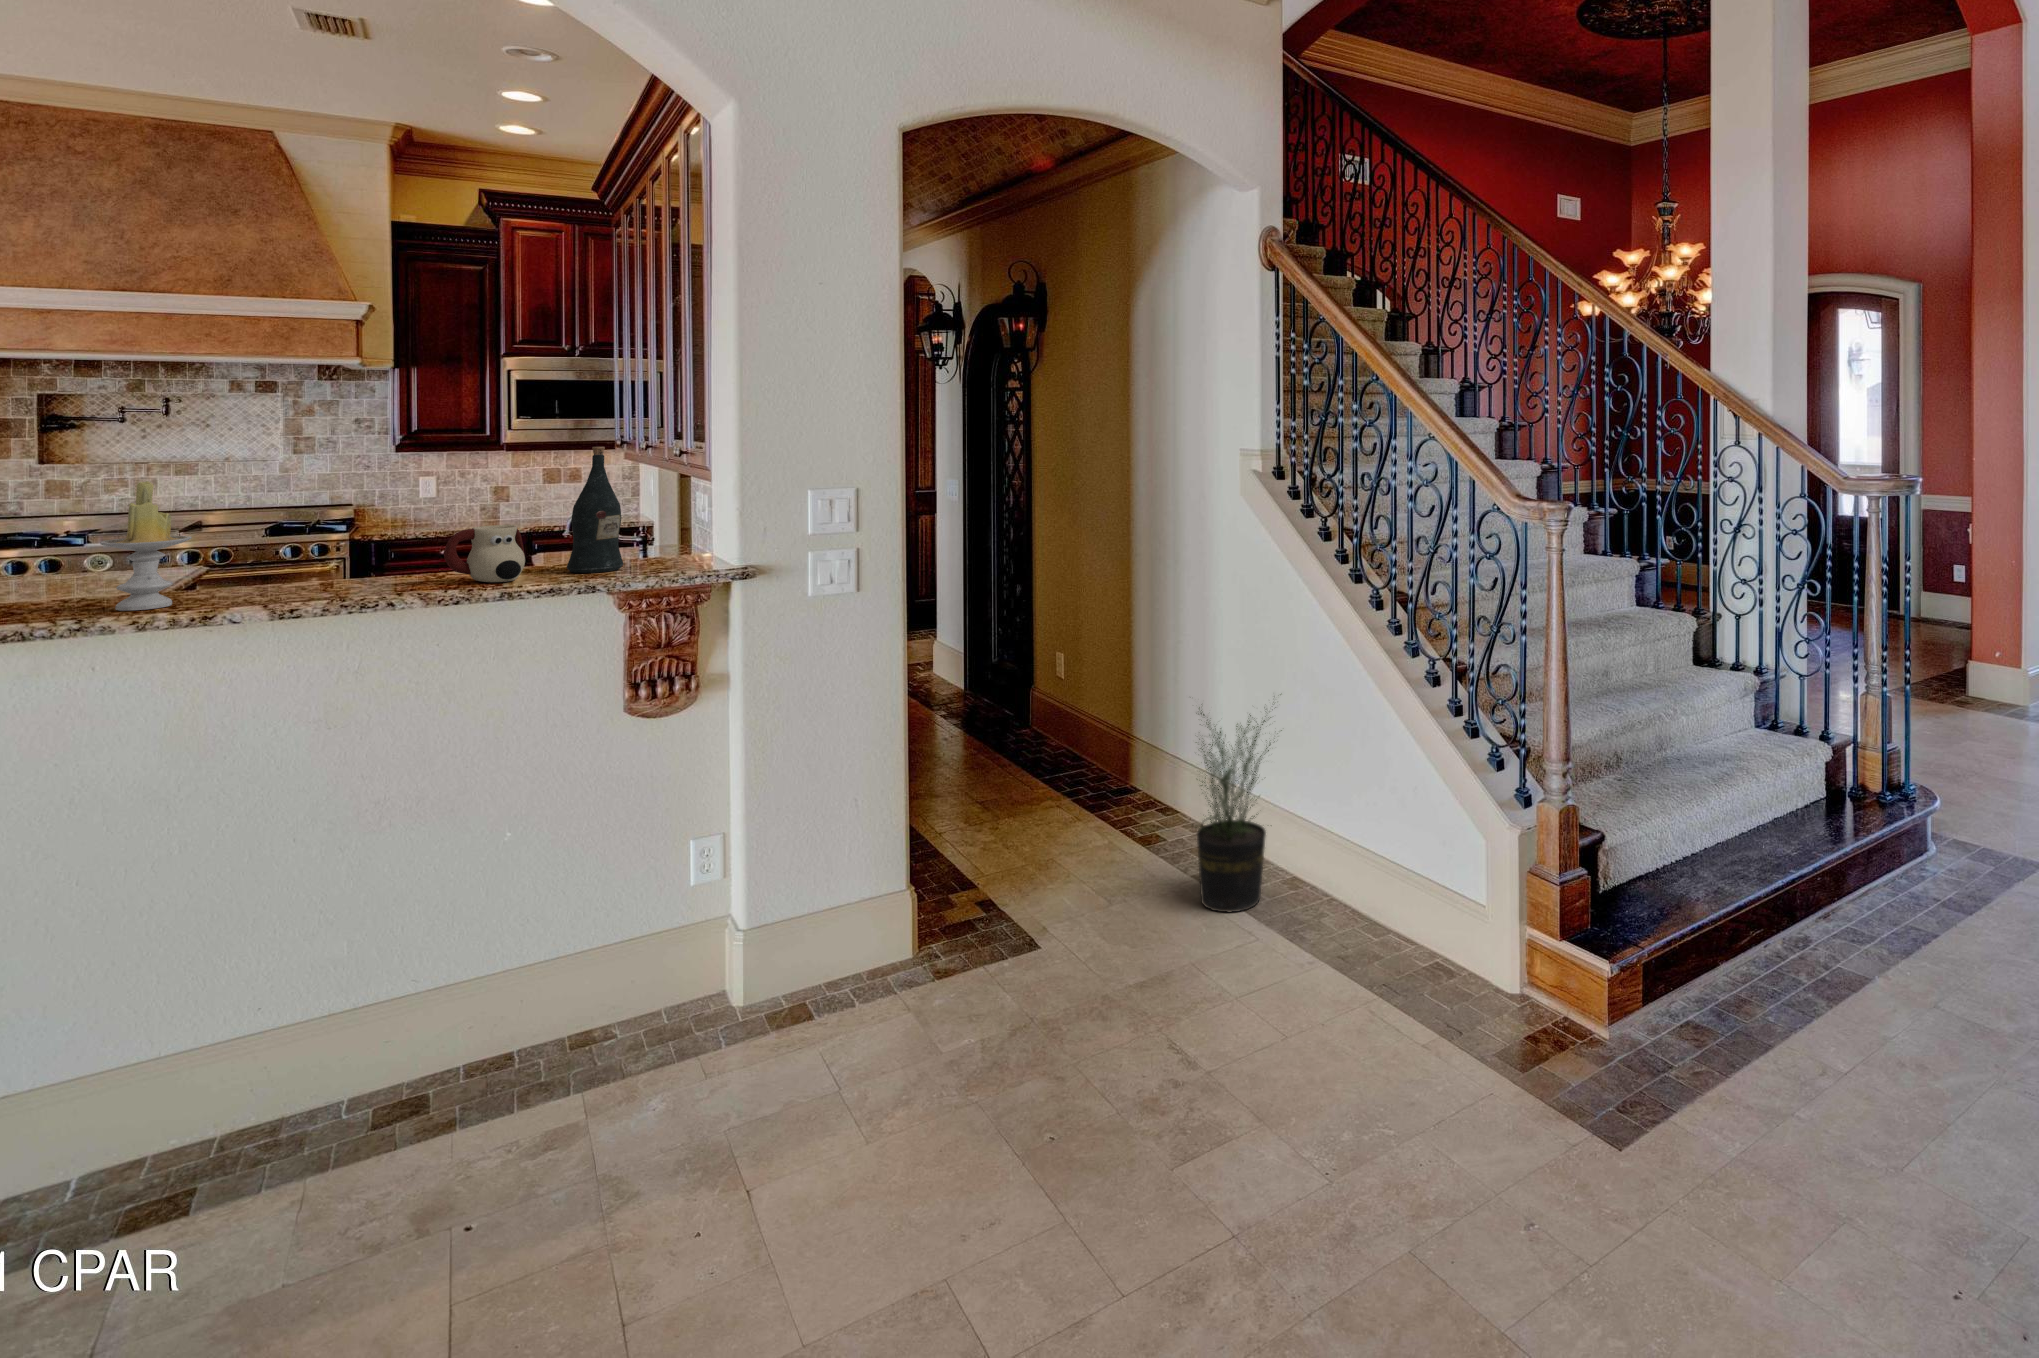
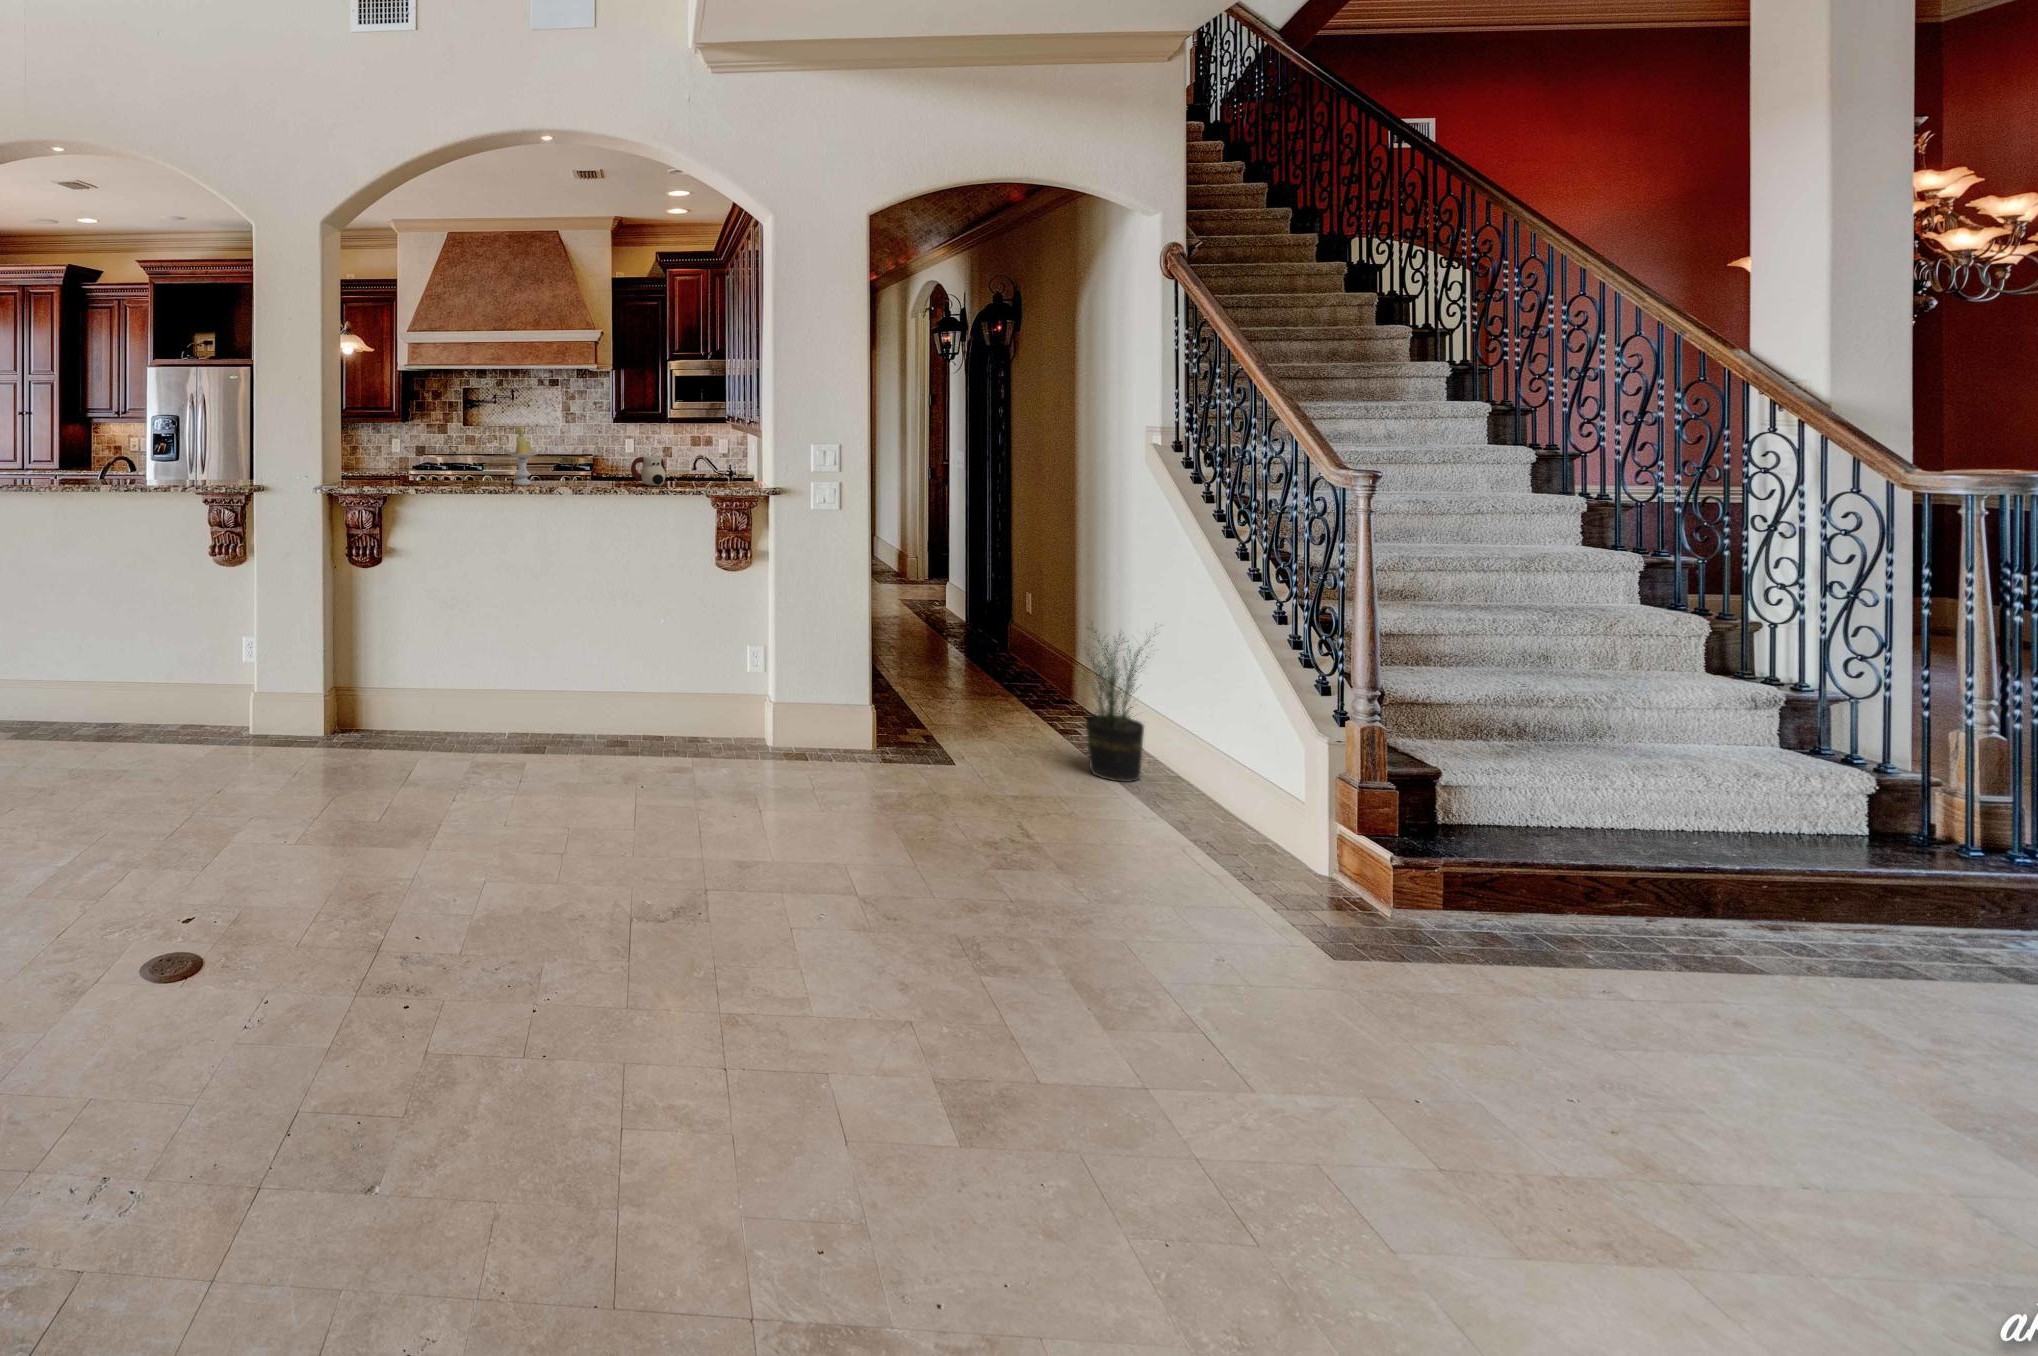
wine bottle: present [567,447,623,573] -> none [685,415,712,485]

